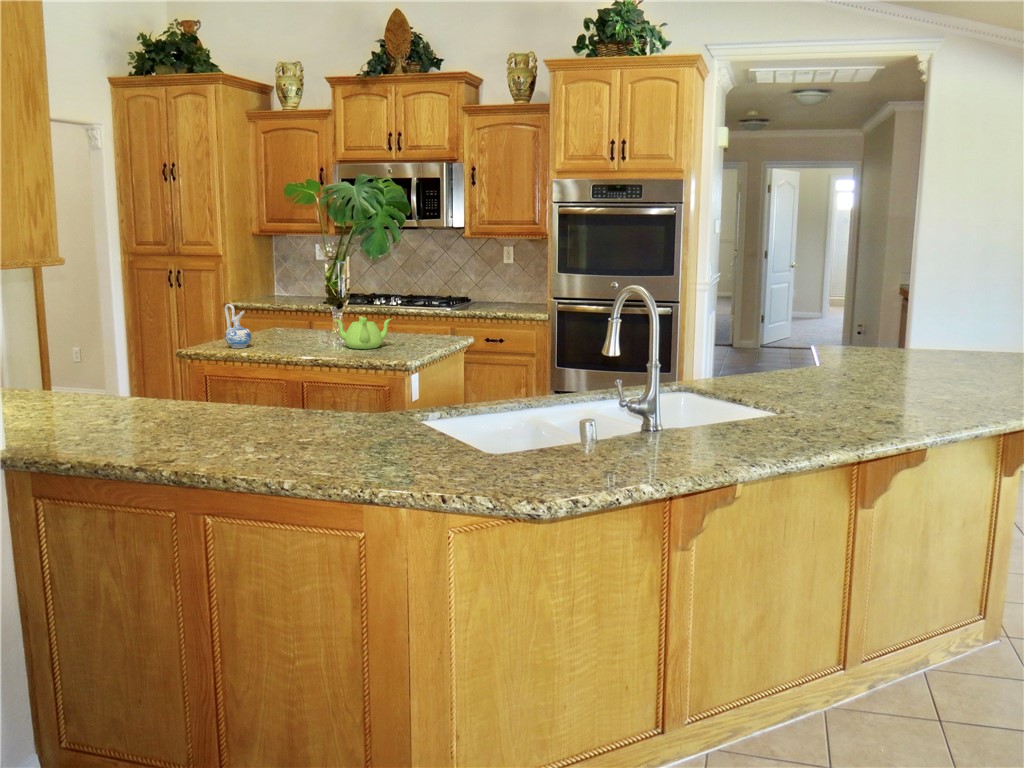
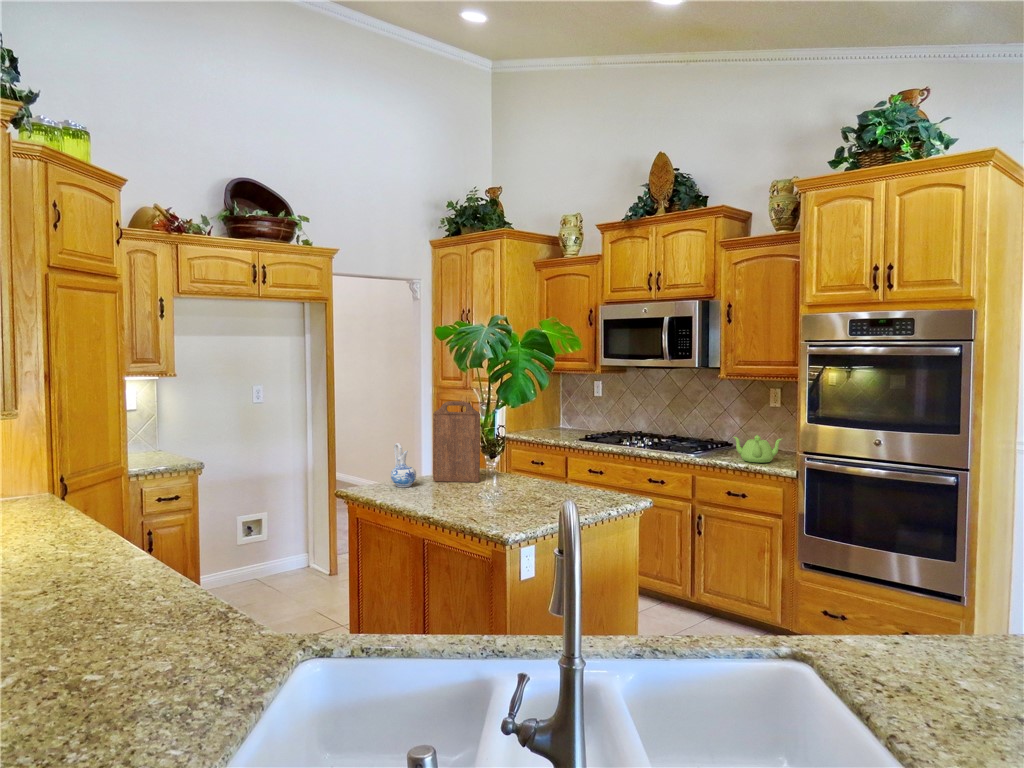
cutting board: none [257,261,306,342] -> present [433,401,480,482]
teapot: present [334,316,391,349] -> present [733,435,782,463]

